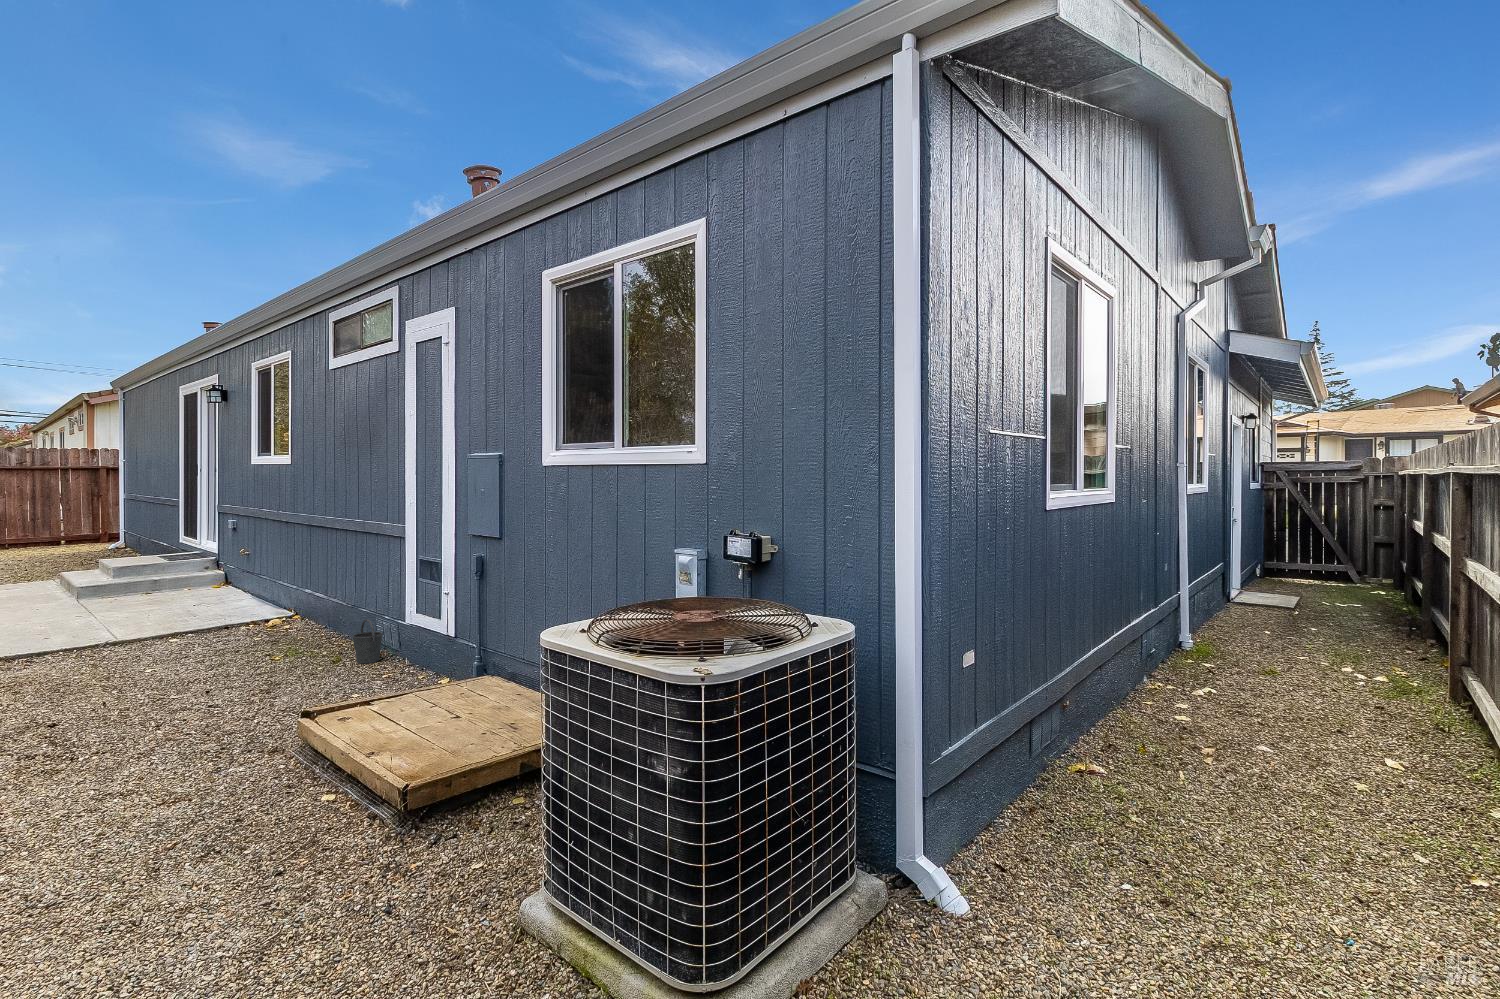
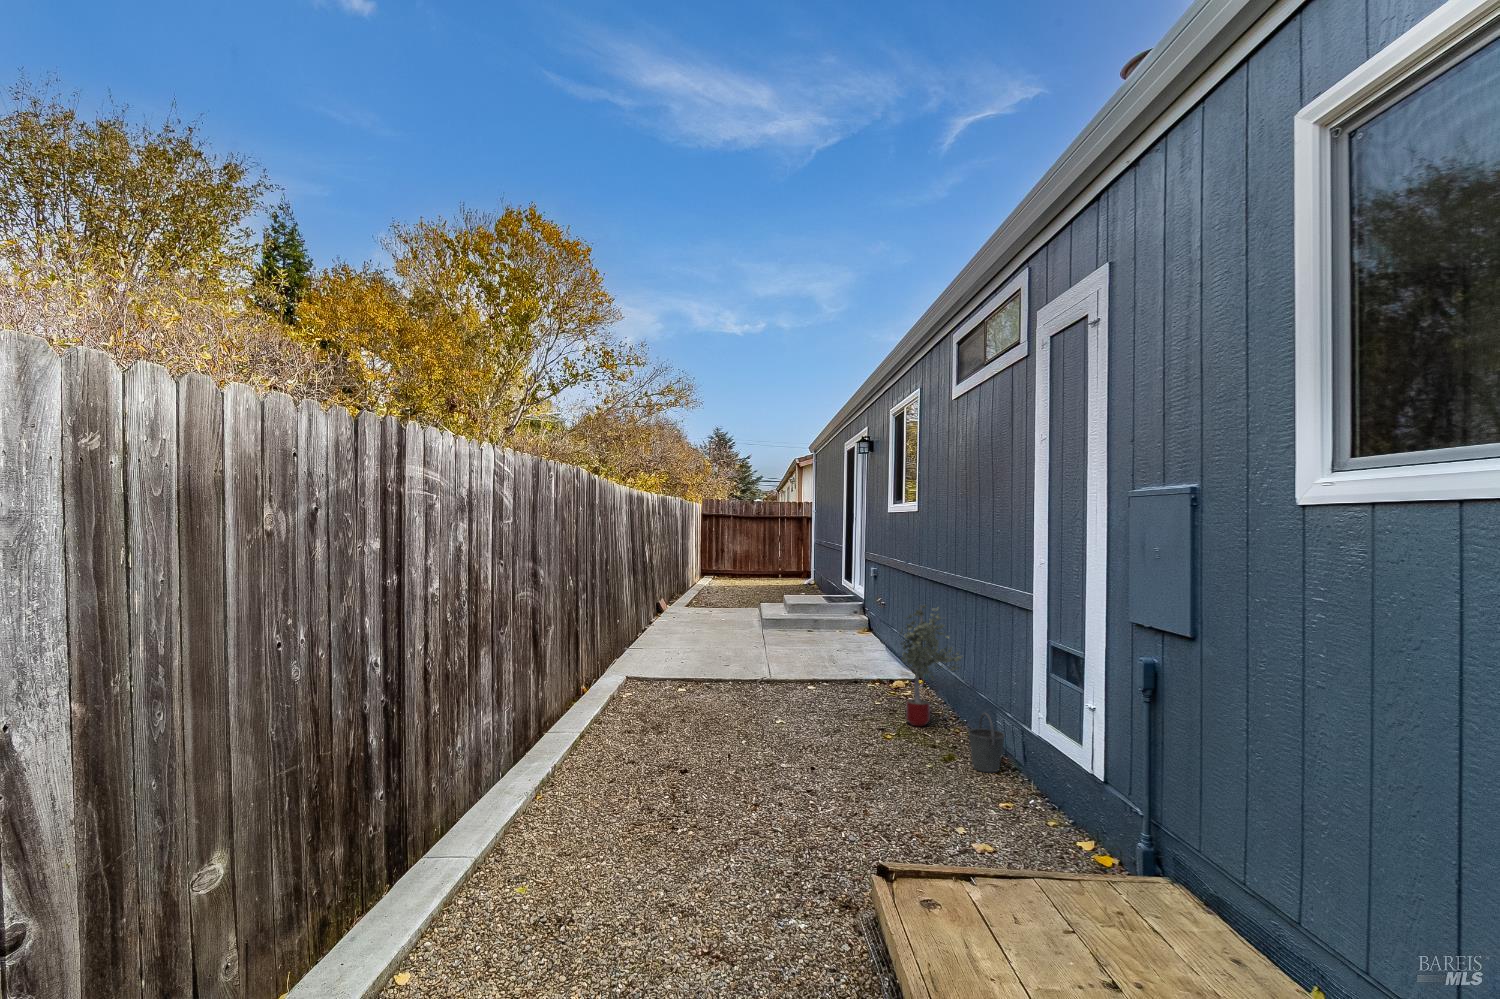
potted tree: none [277,543,344,648] -> present [900,605,962,727]

